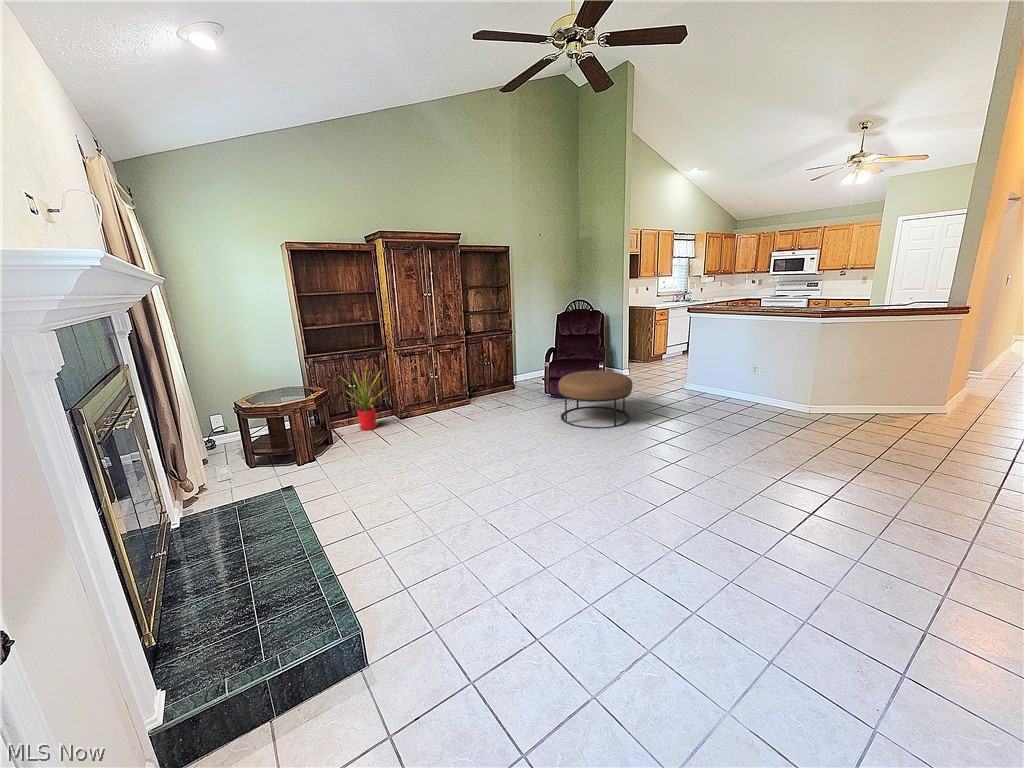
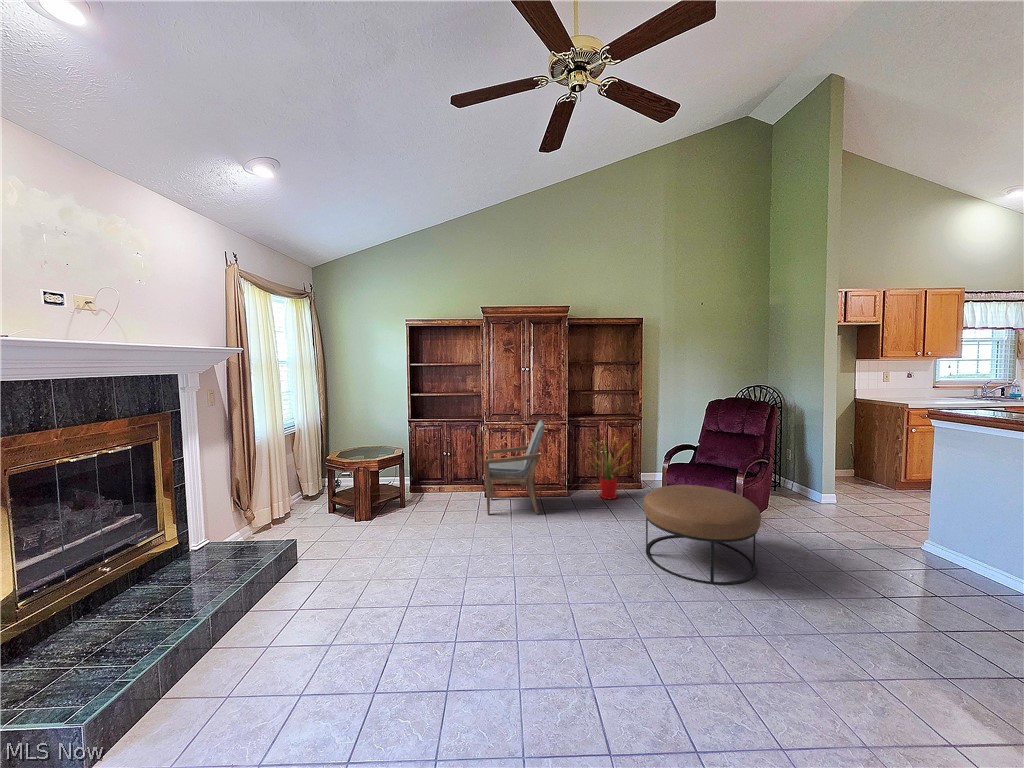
armchair: none [403,340,466,430] -> present [484,420,545,515]
house plant: present [351,374,377,430] -> present [595,439,618,499]

